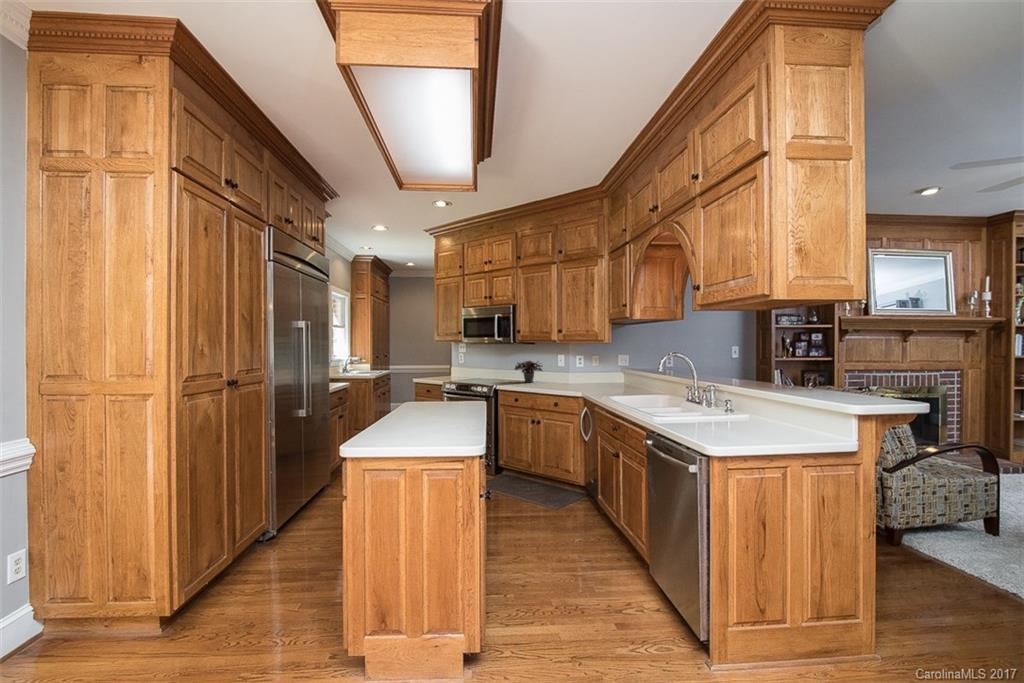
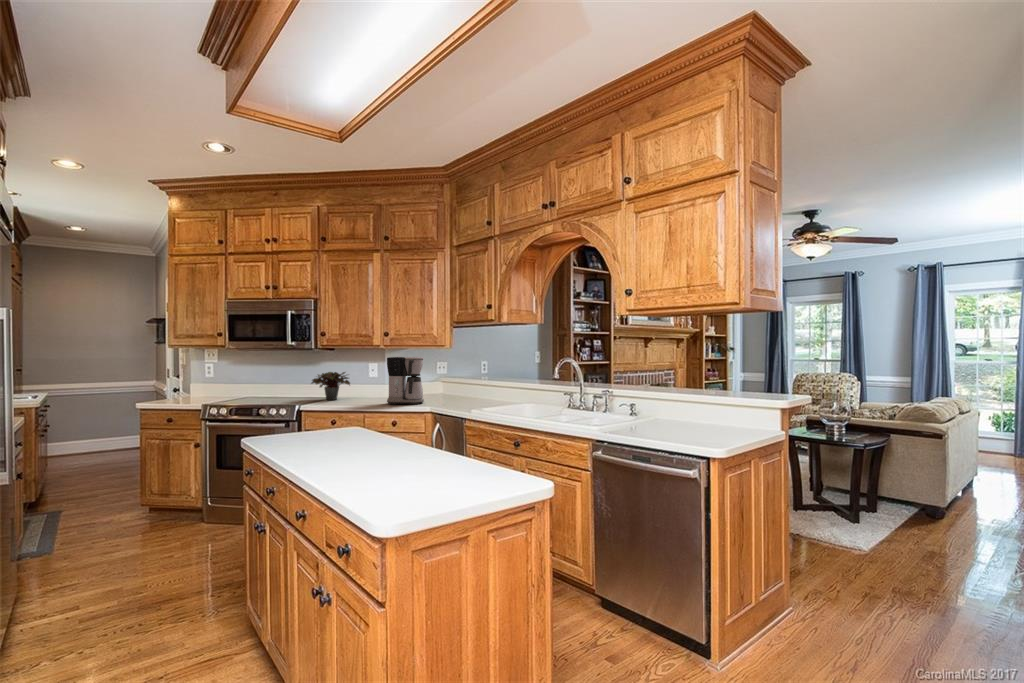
coffee maker: none [560,349,590,390] -> present [387,357,424,405]

